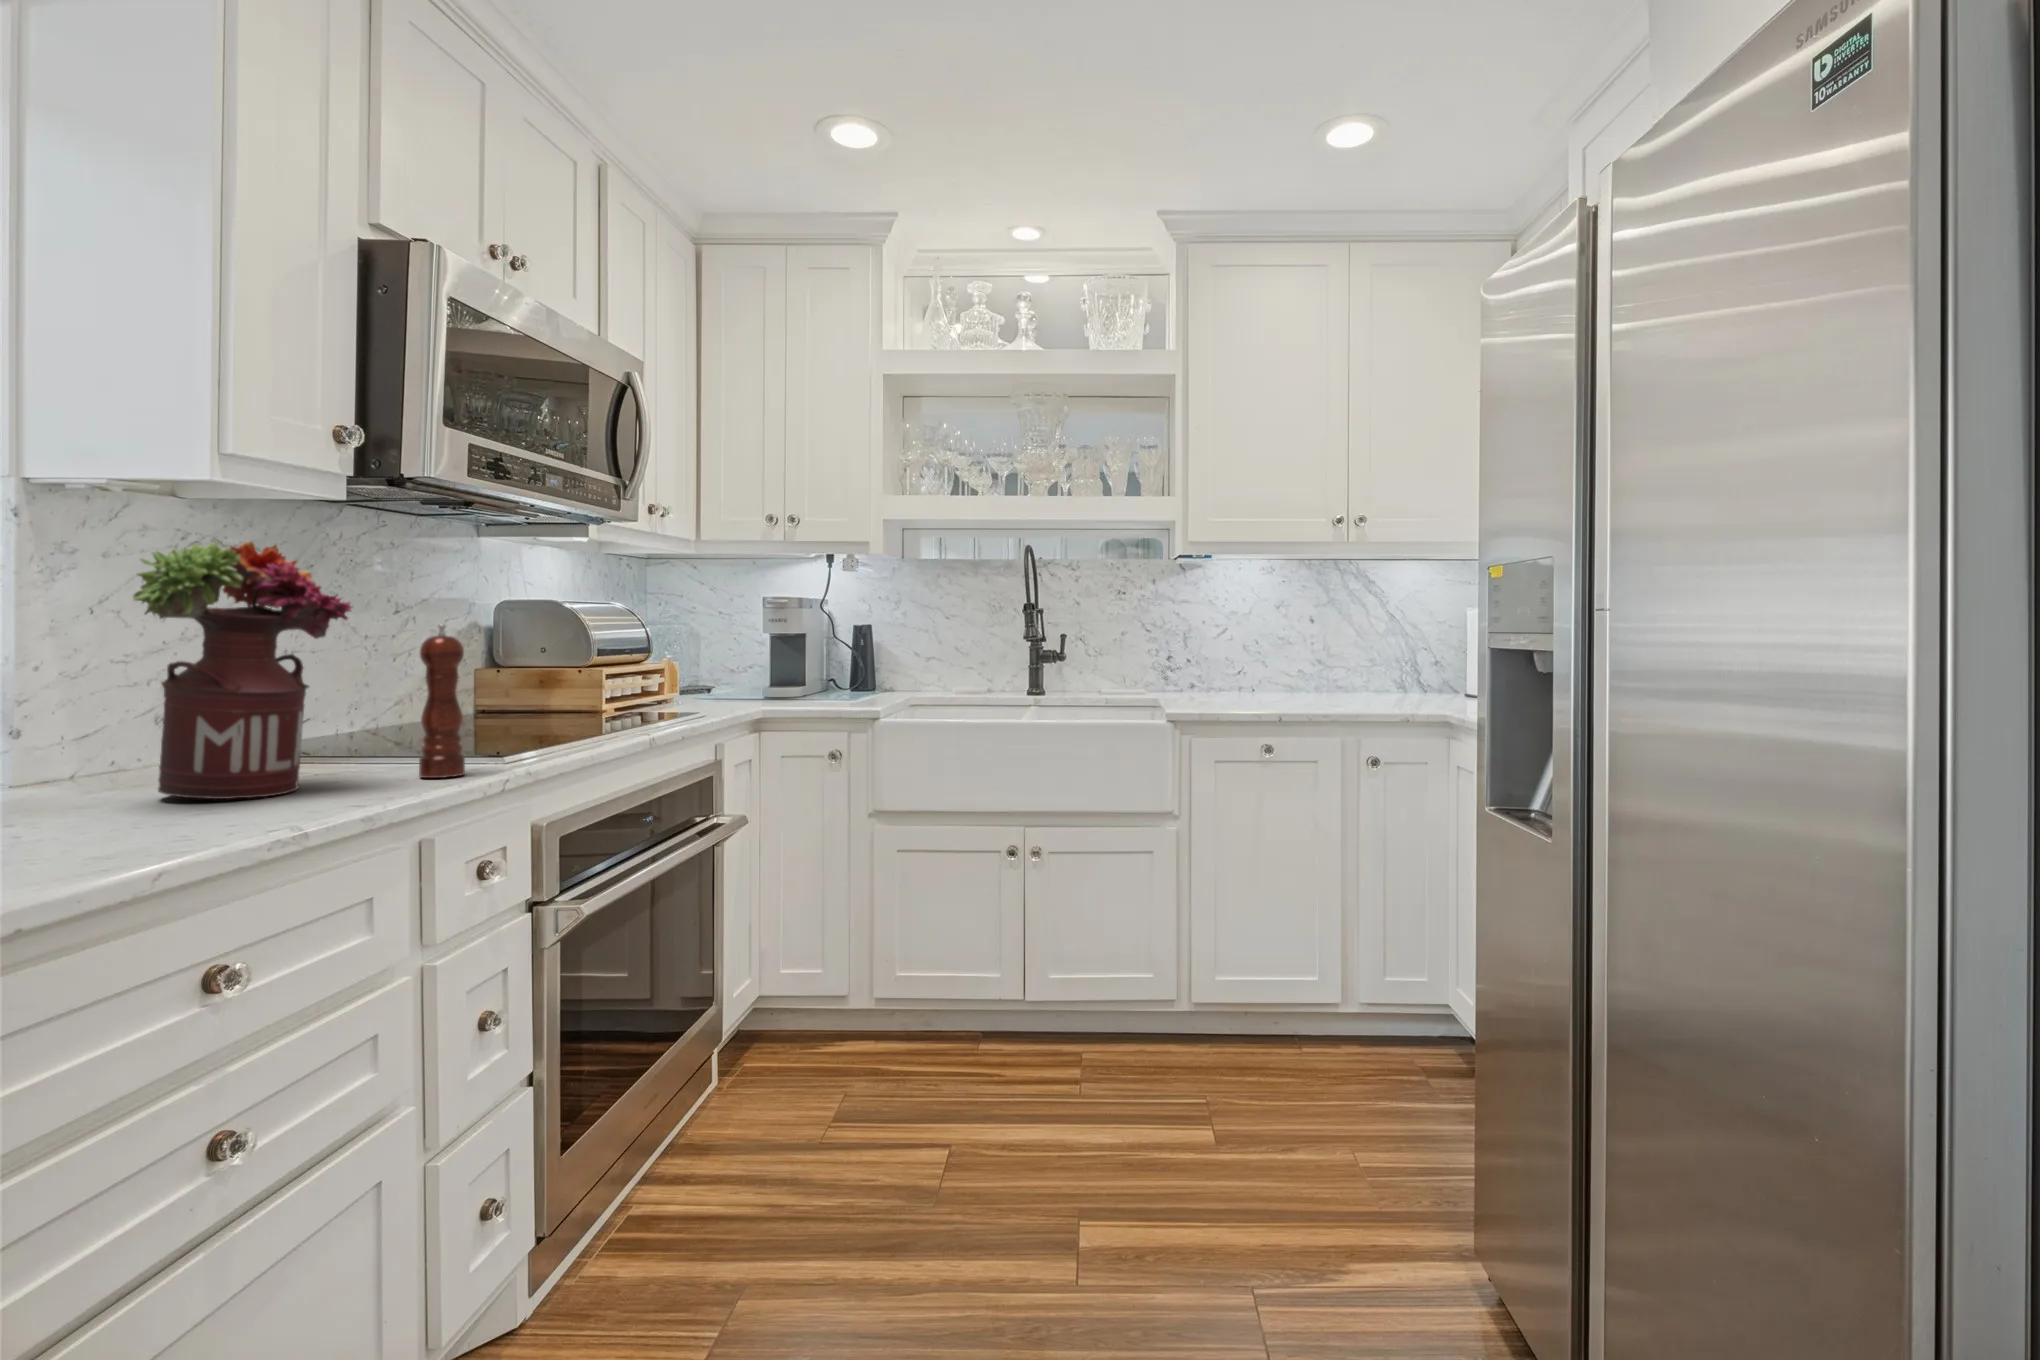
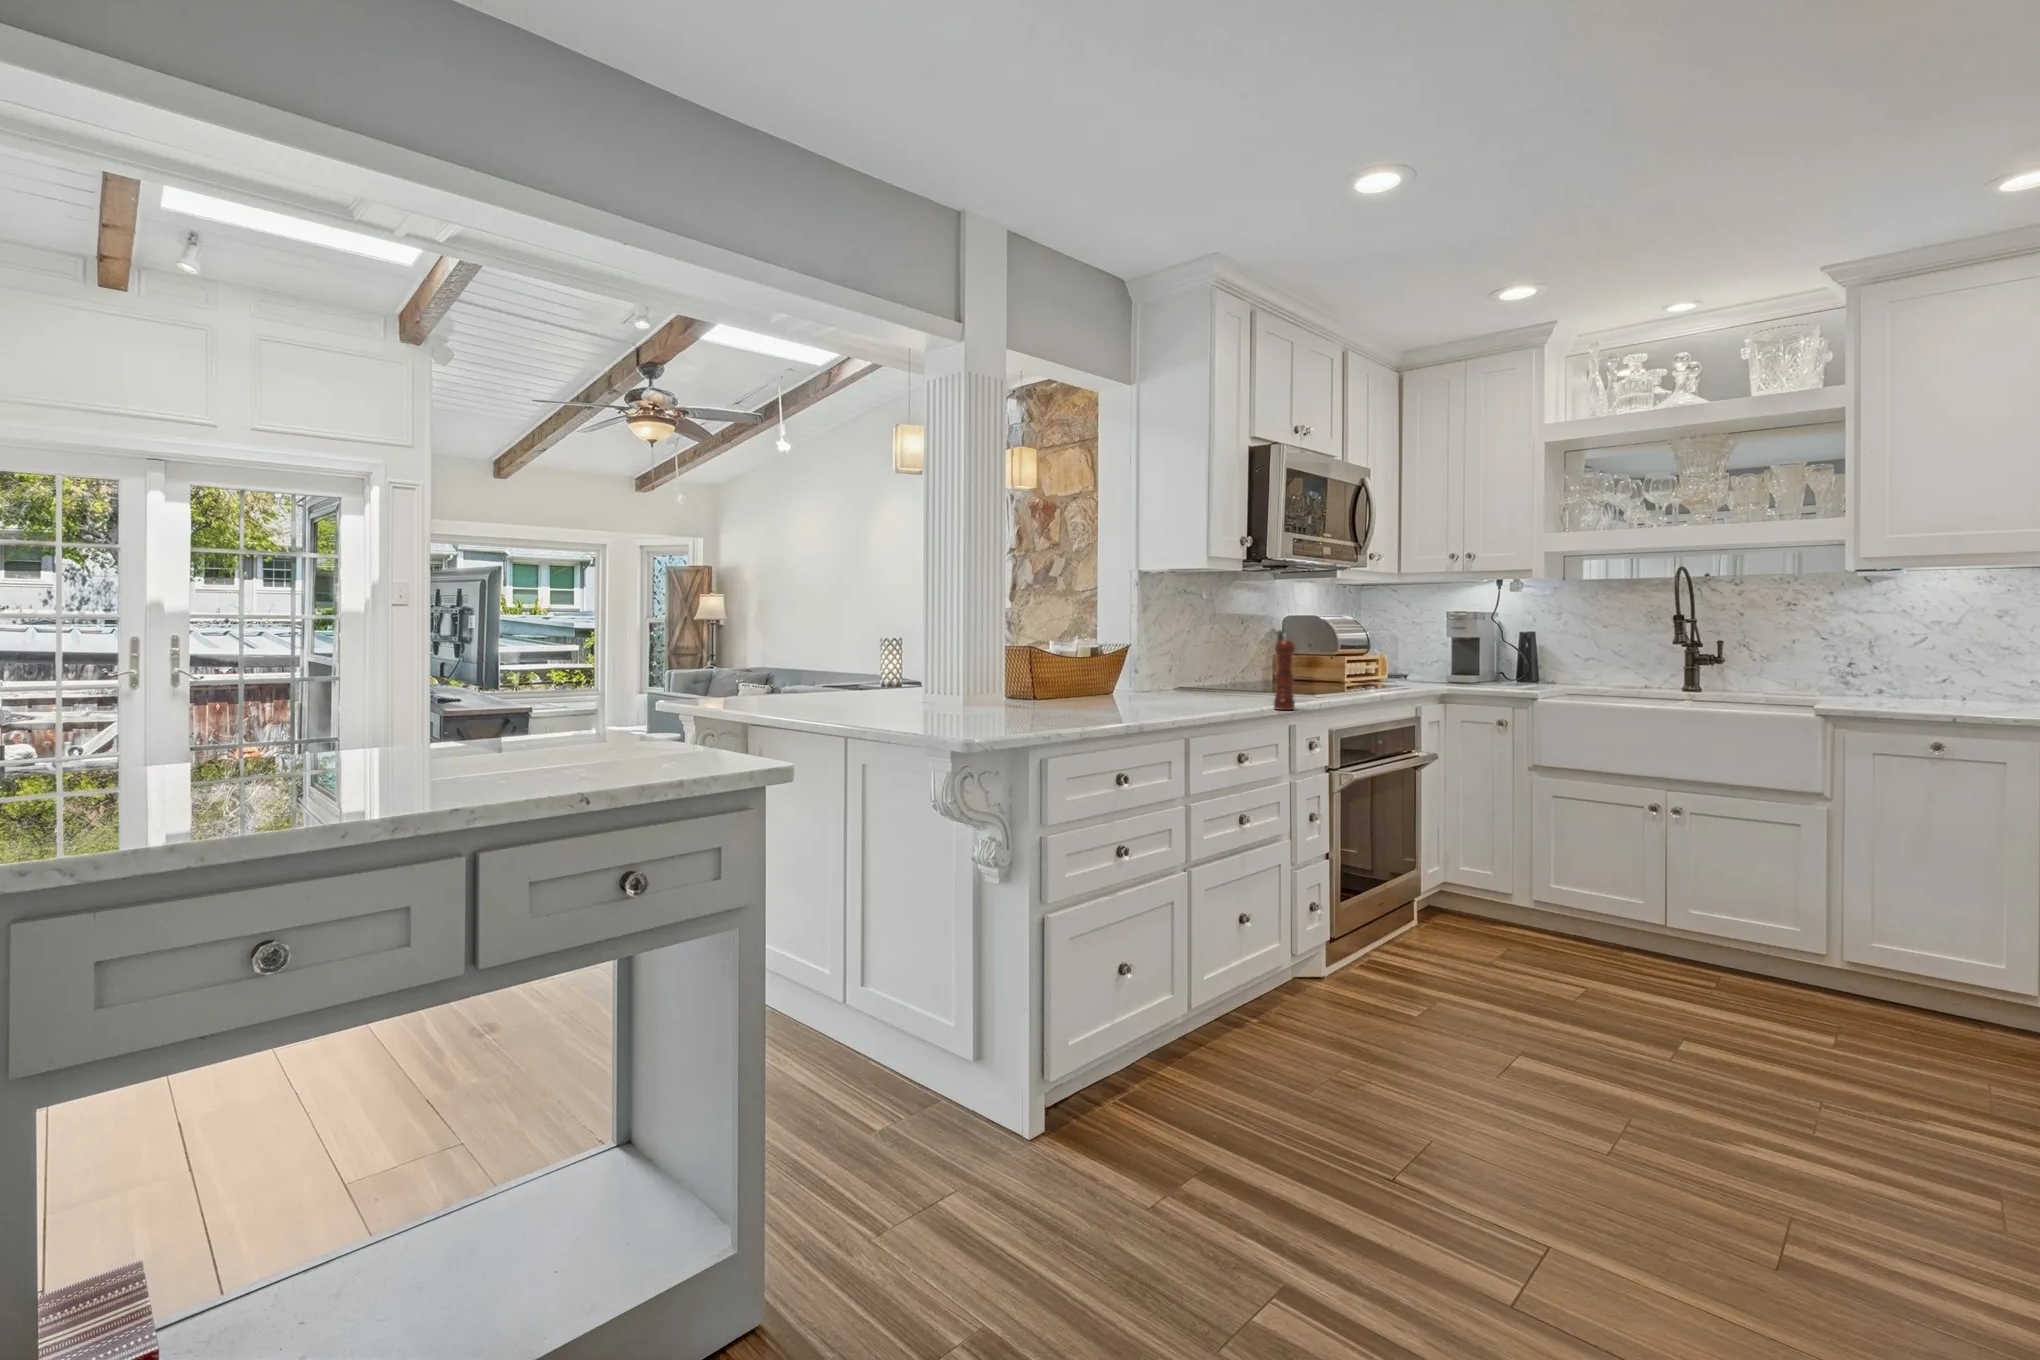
flower arrangement: present [134,541,353,799] -> none [1170,596,1251,711]

